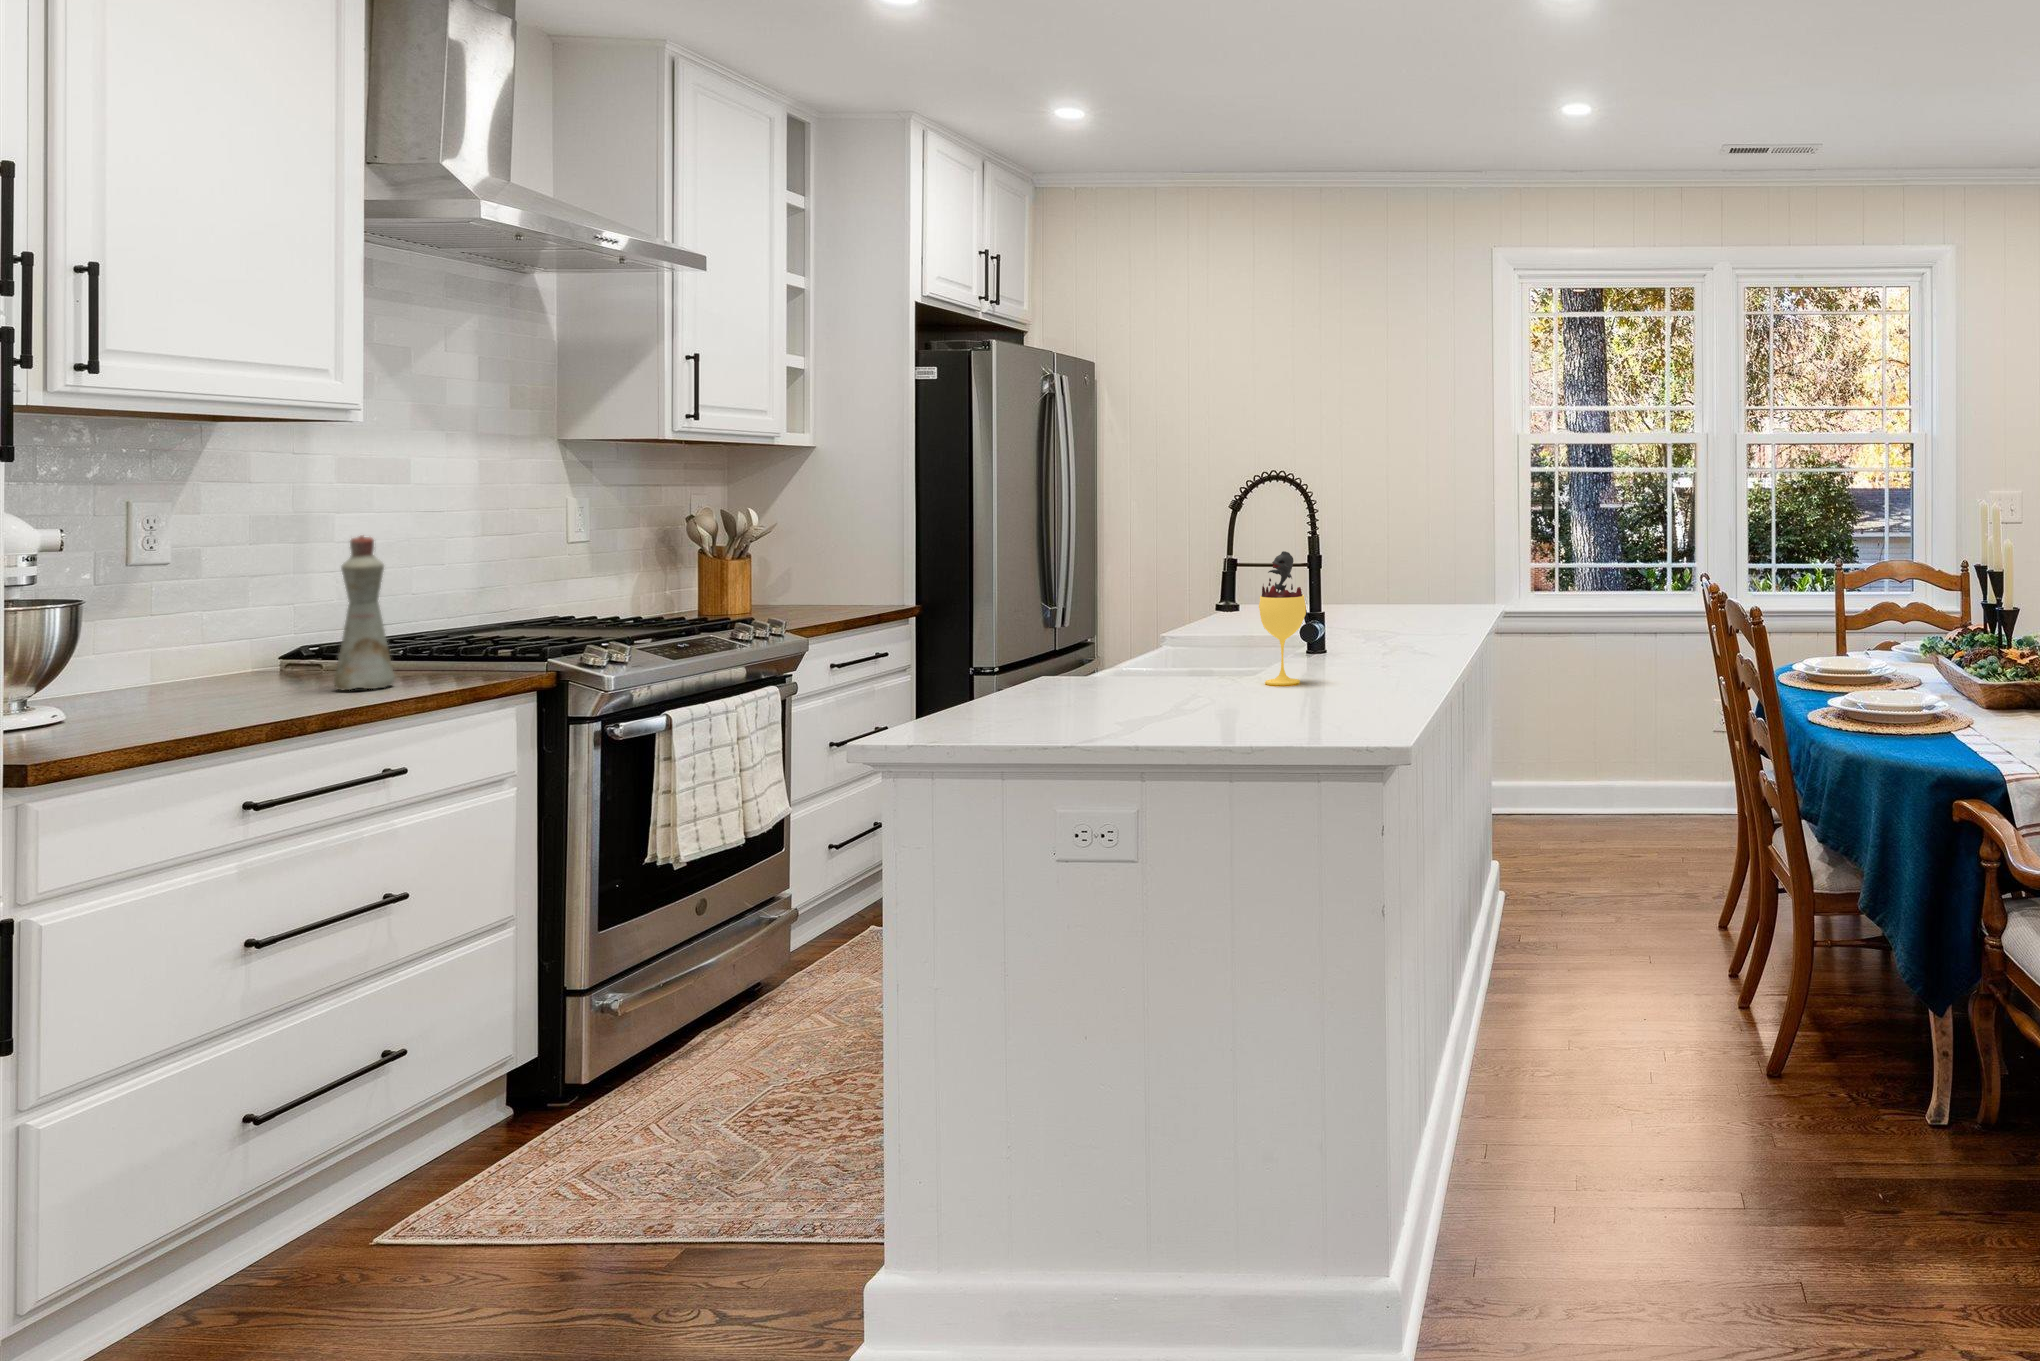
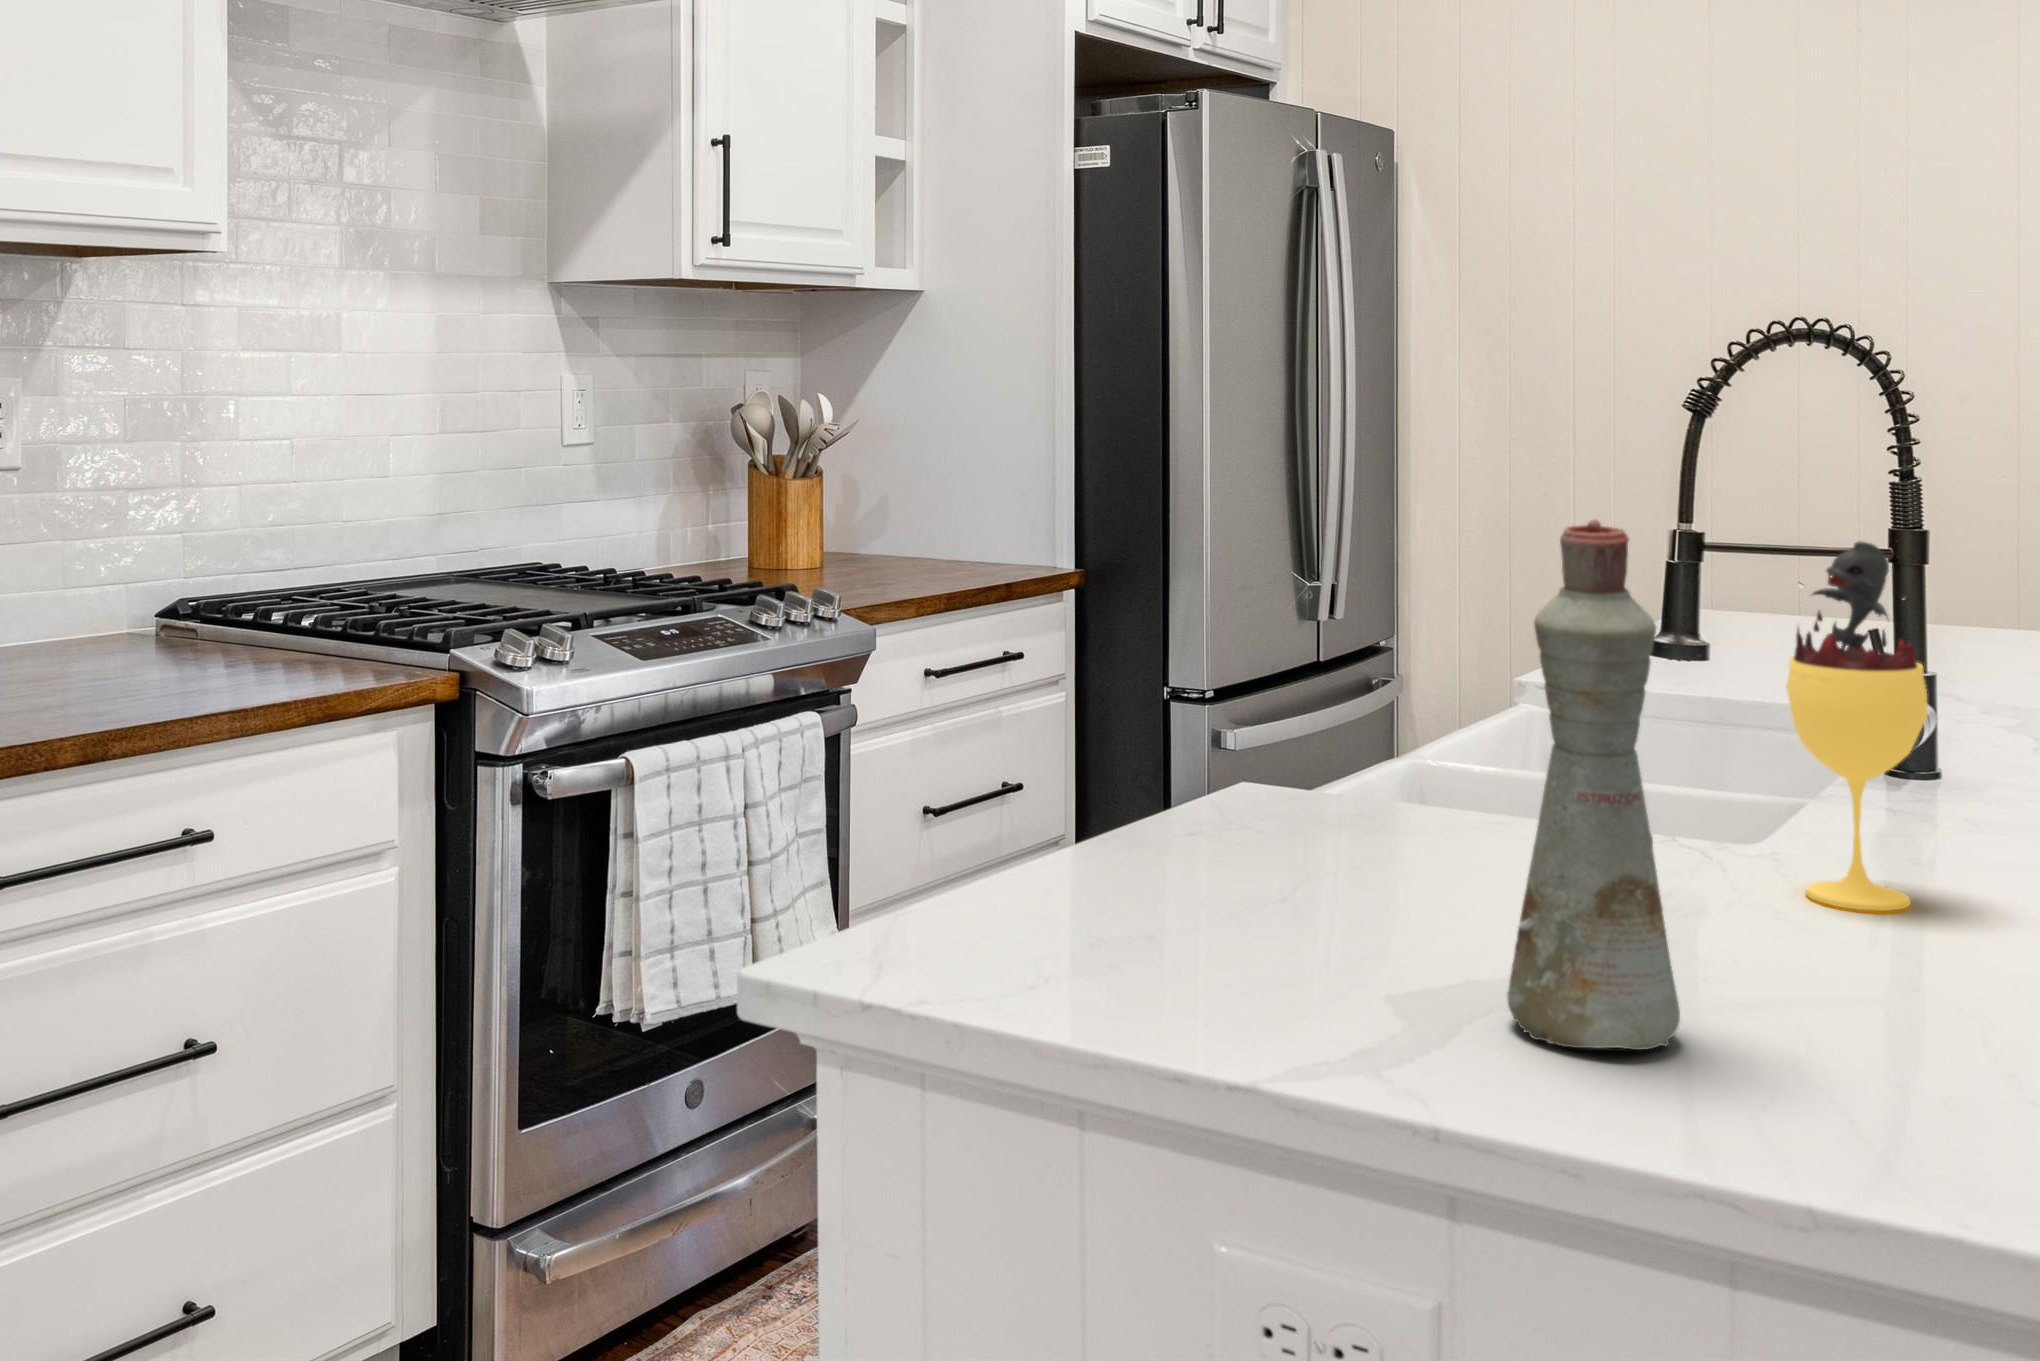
bottle: present [334,535,395,690] -> present [1507,519,1680,1050]

